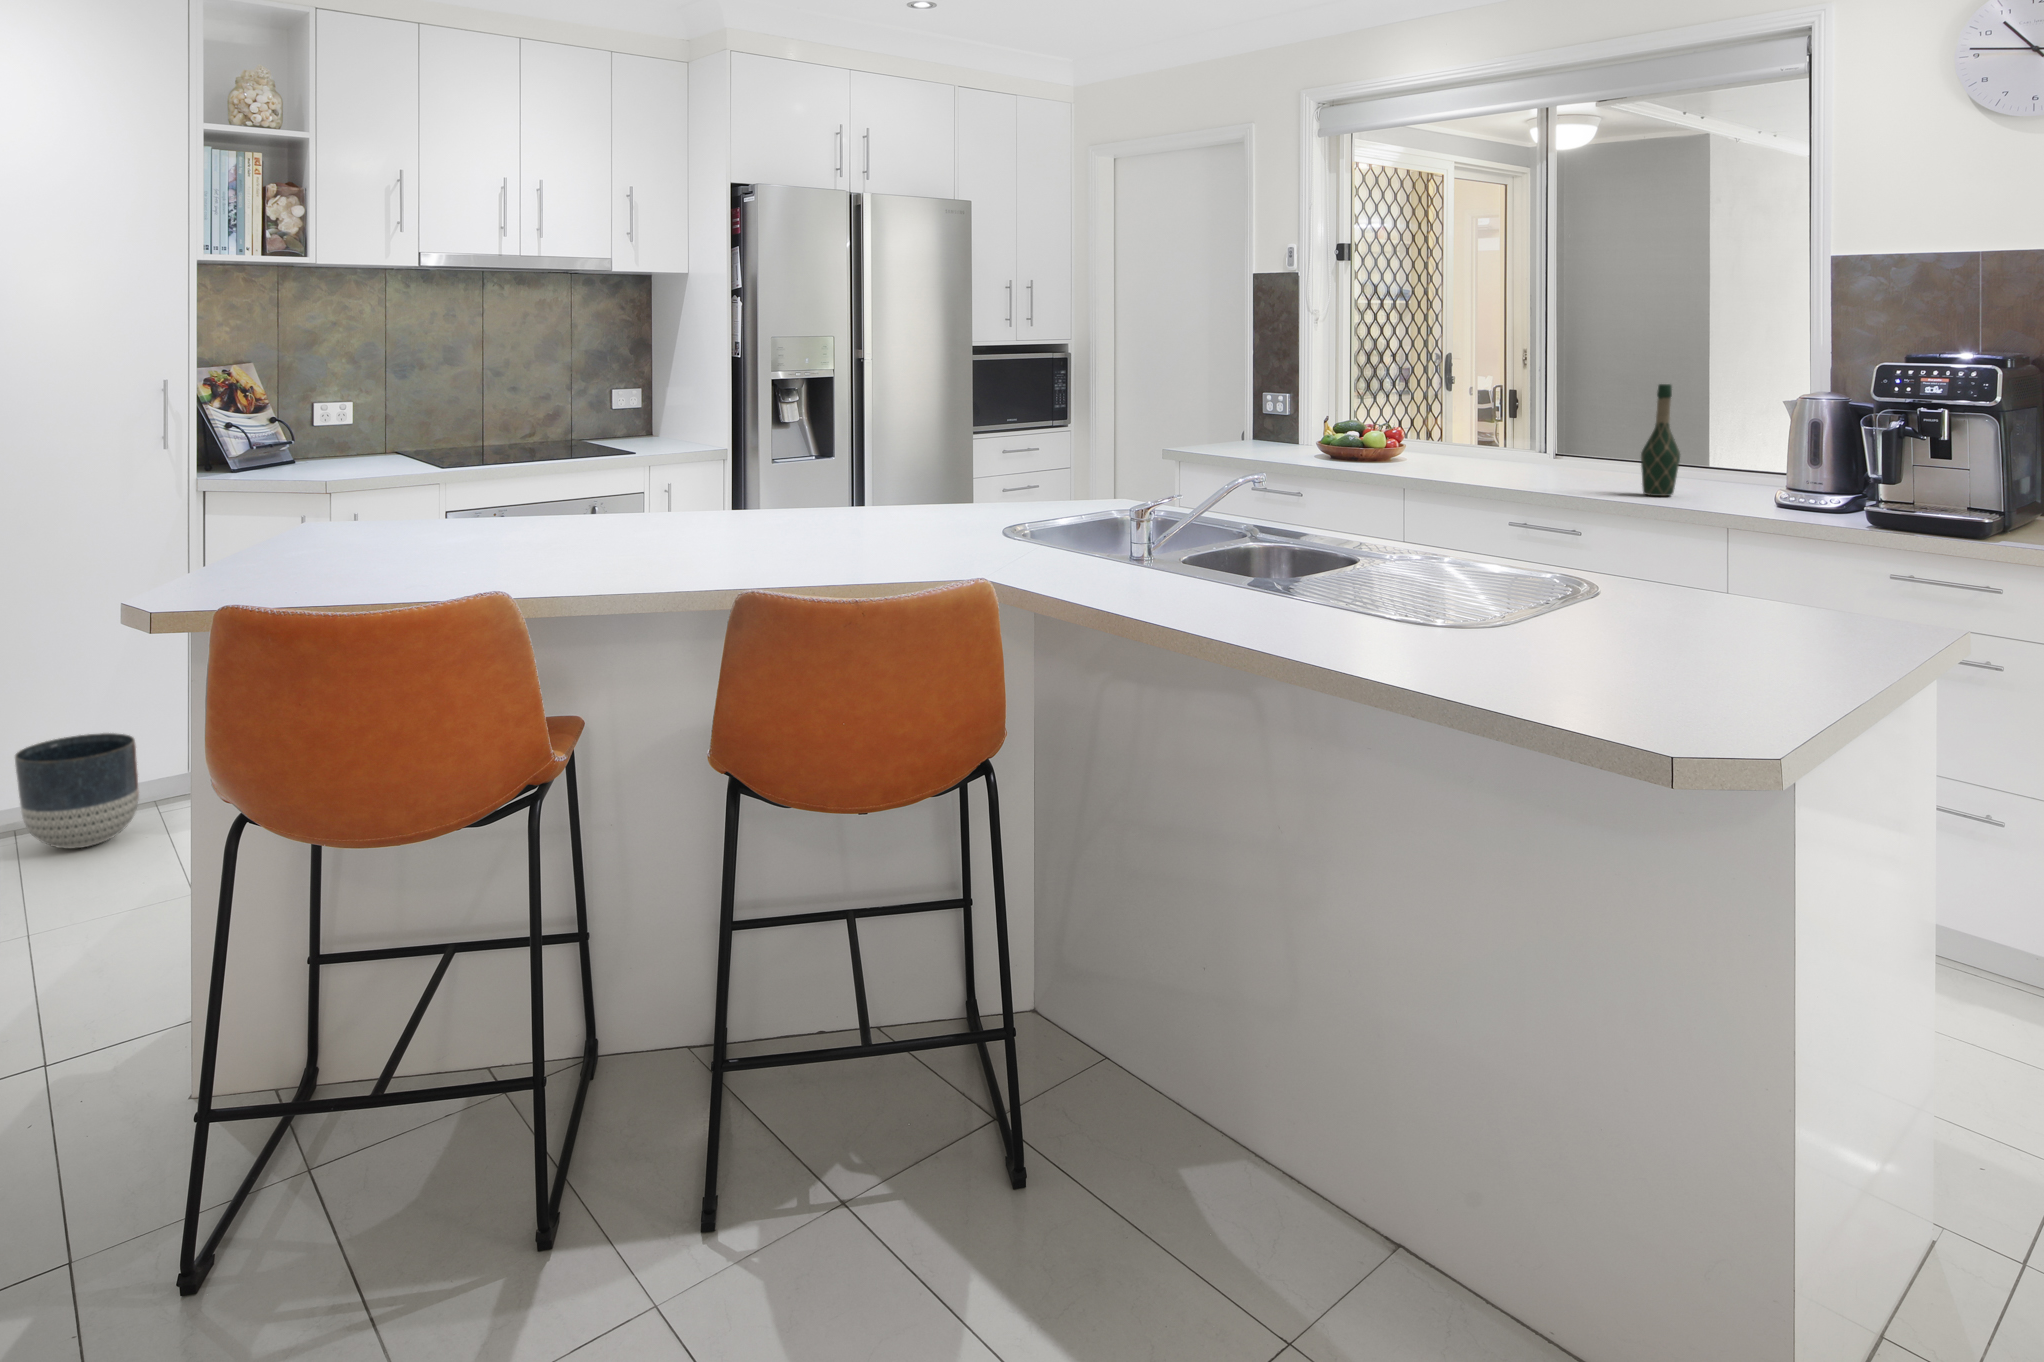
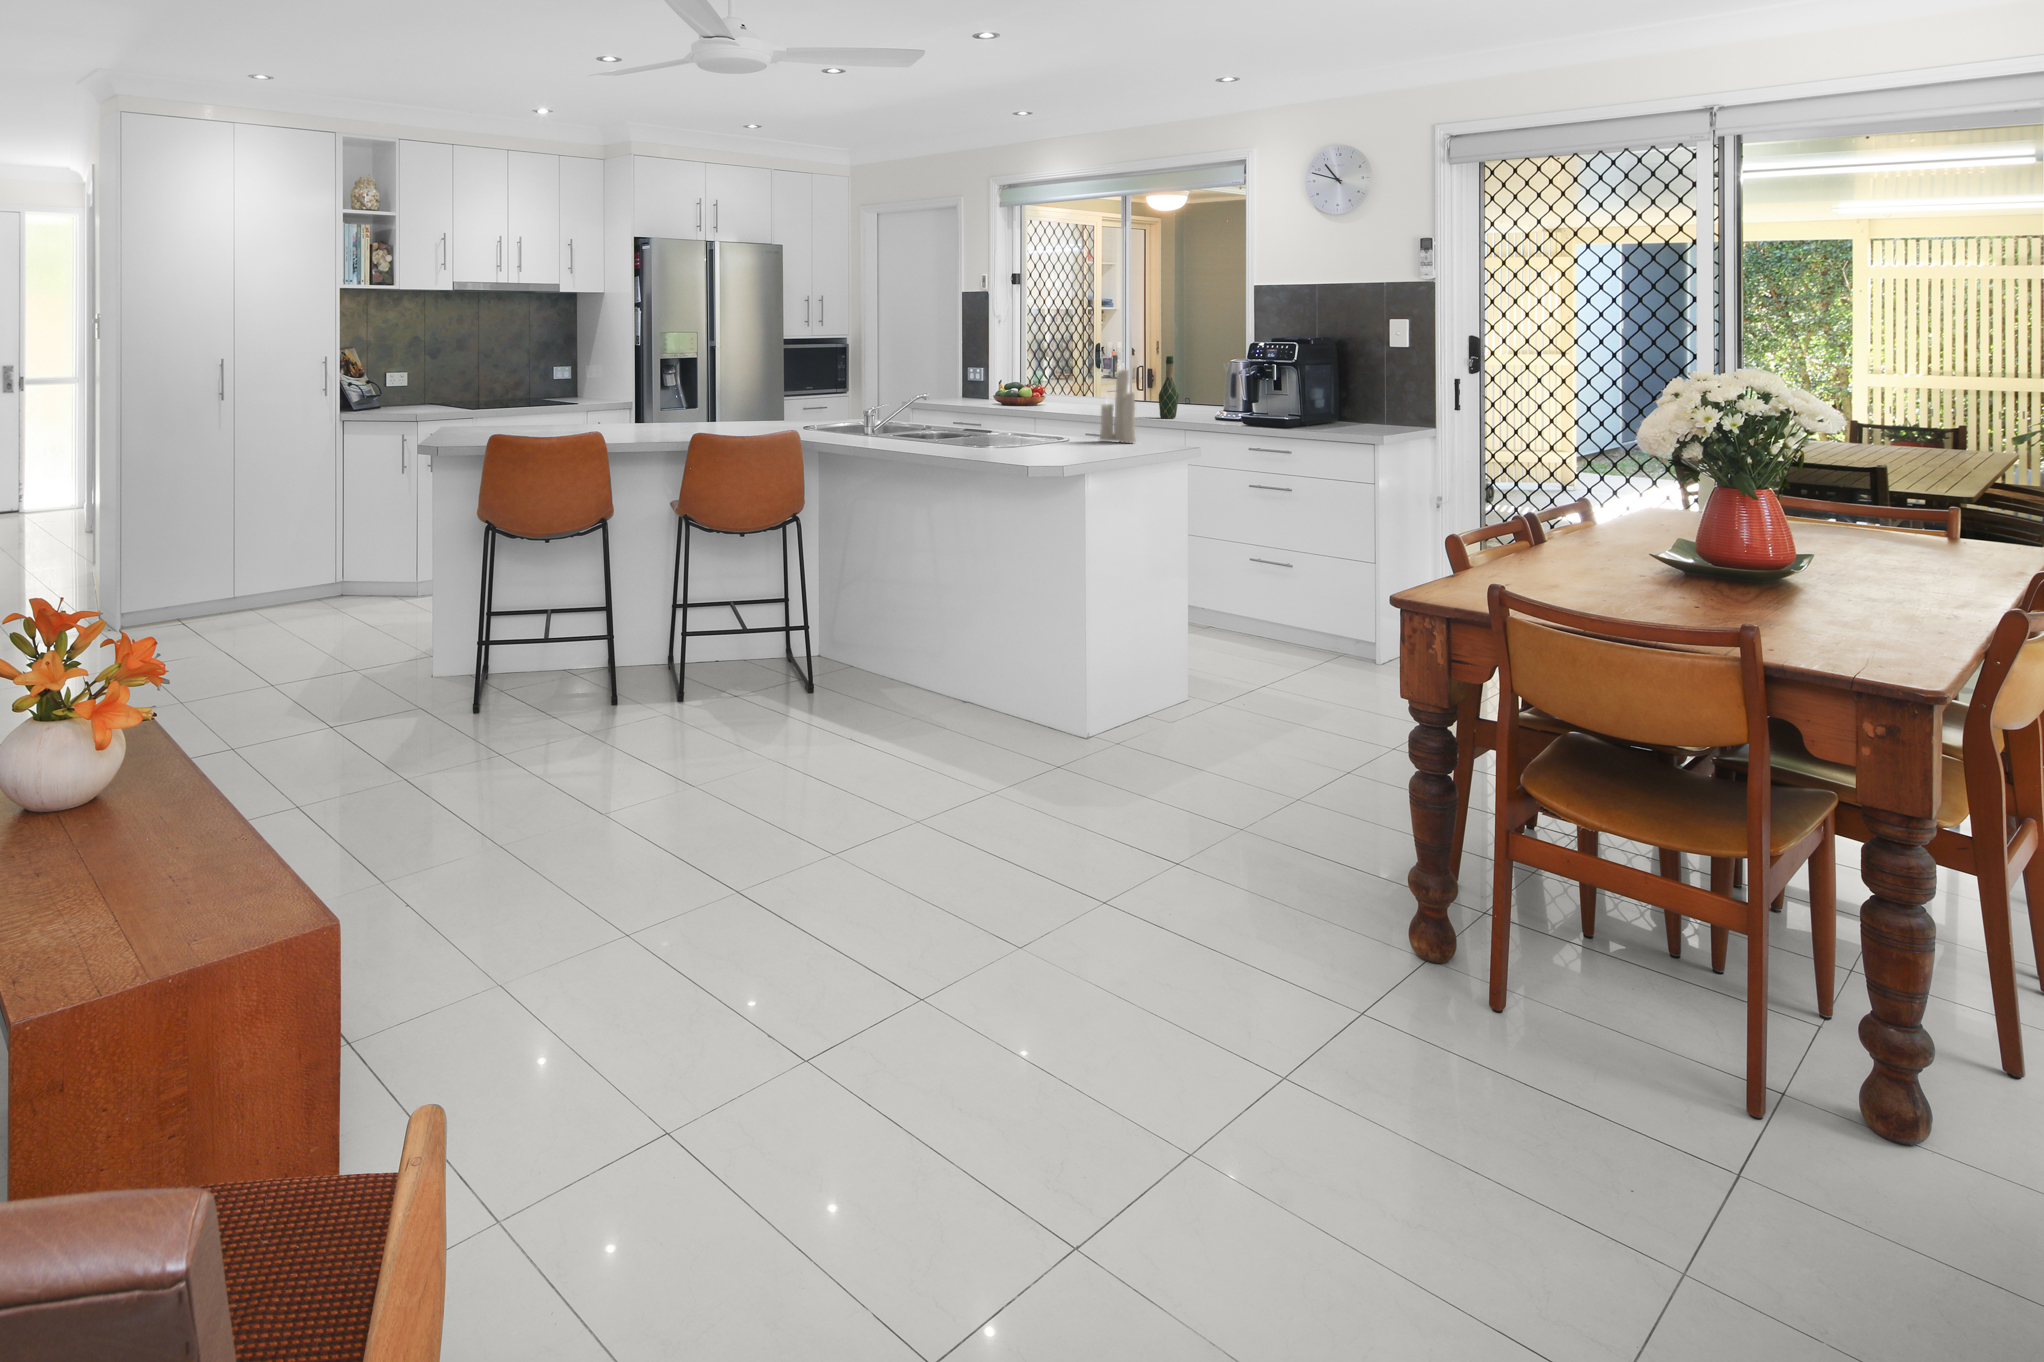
candle: none [1699,402,1810,617] -> present [1100,370,1136,443]
planter: present [15,733,139,848] -> none [258,557,319,617]

